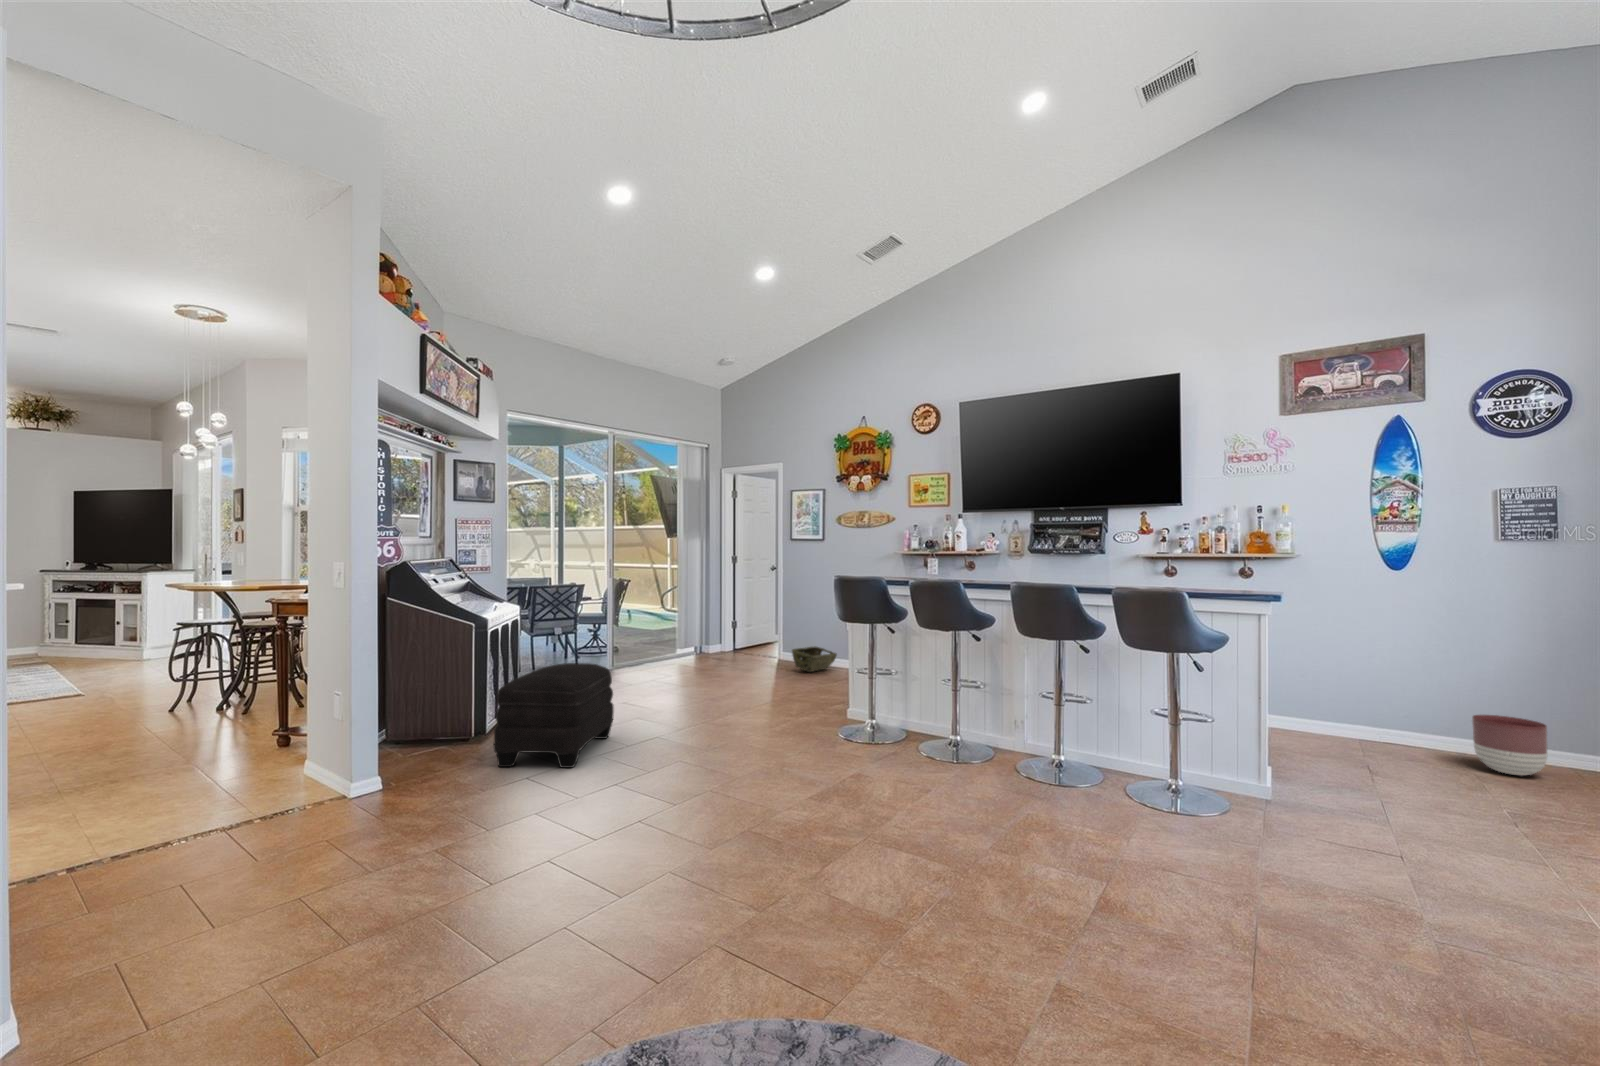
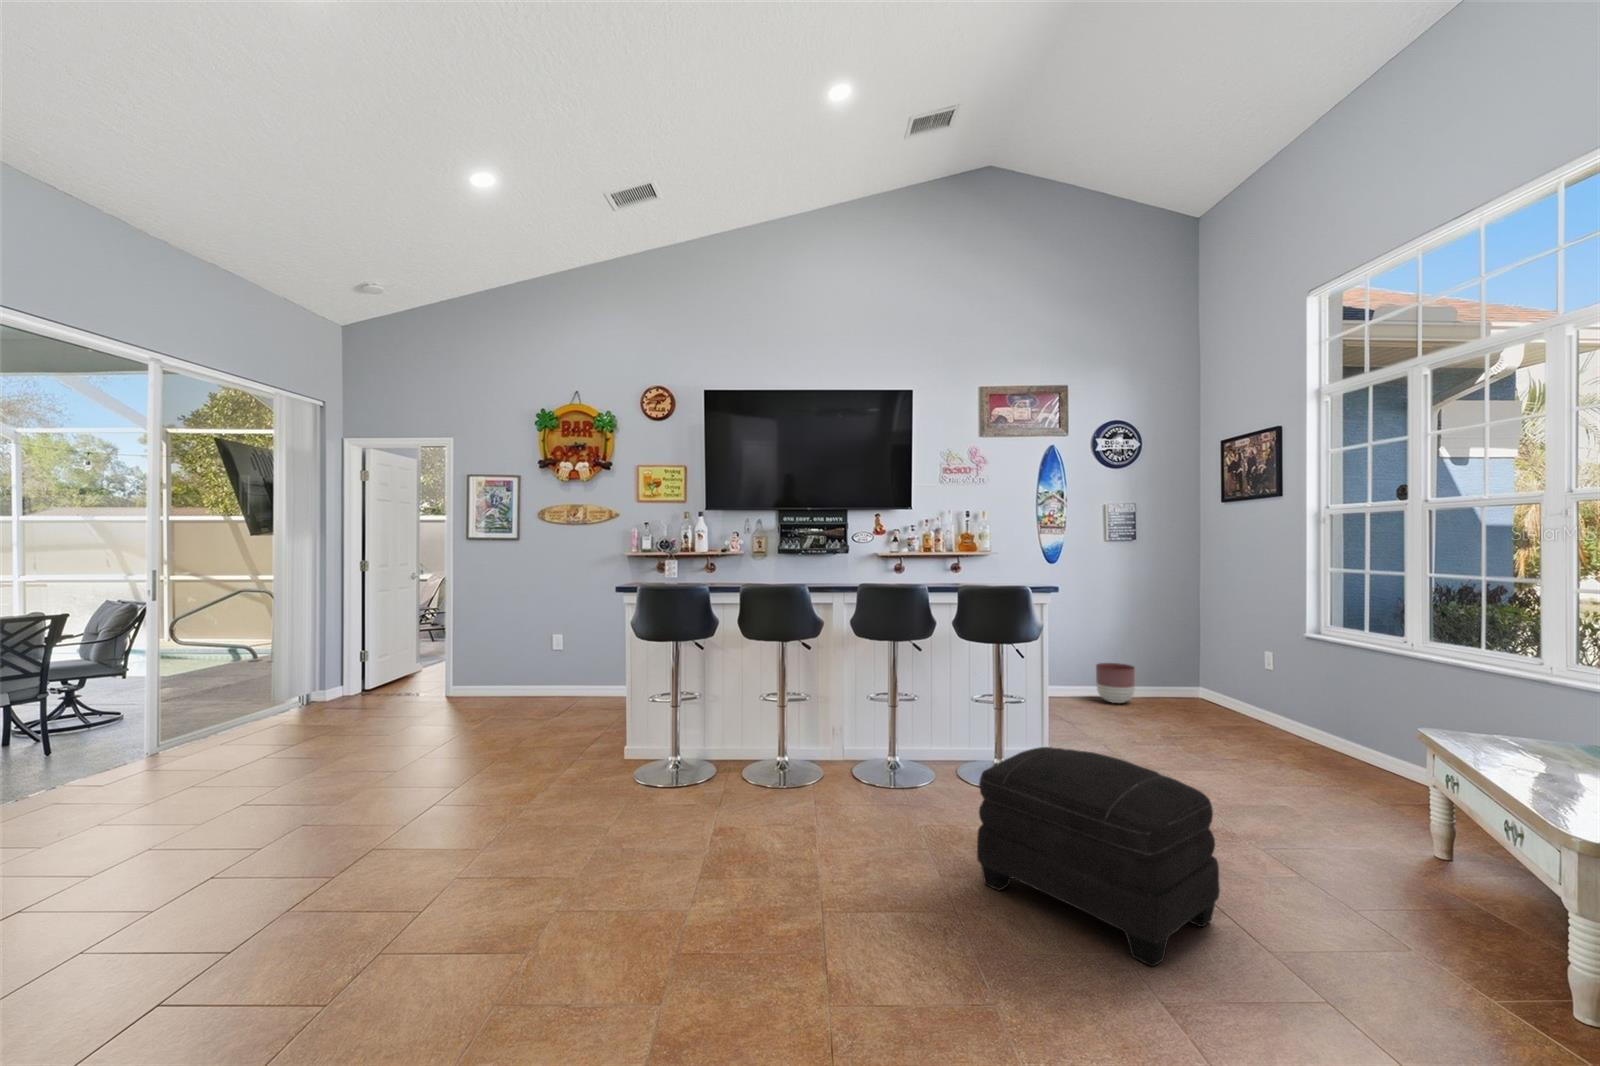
woven basket: present [792,646,837,672] -> none [485,673,541,707]
ottoman: present [494,663,614,768] -> present [977,747,1220,966]

